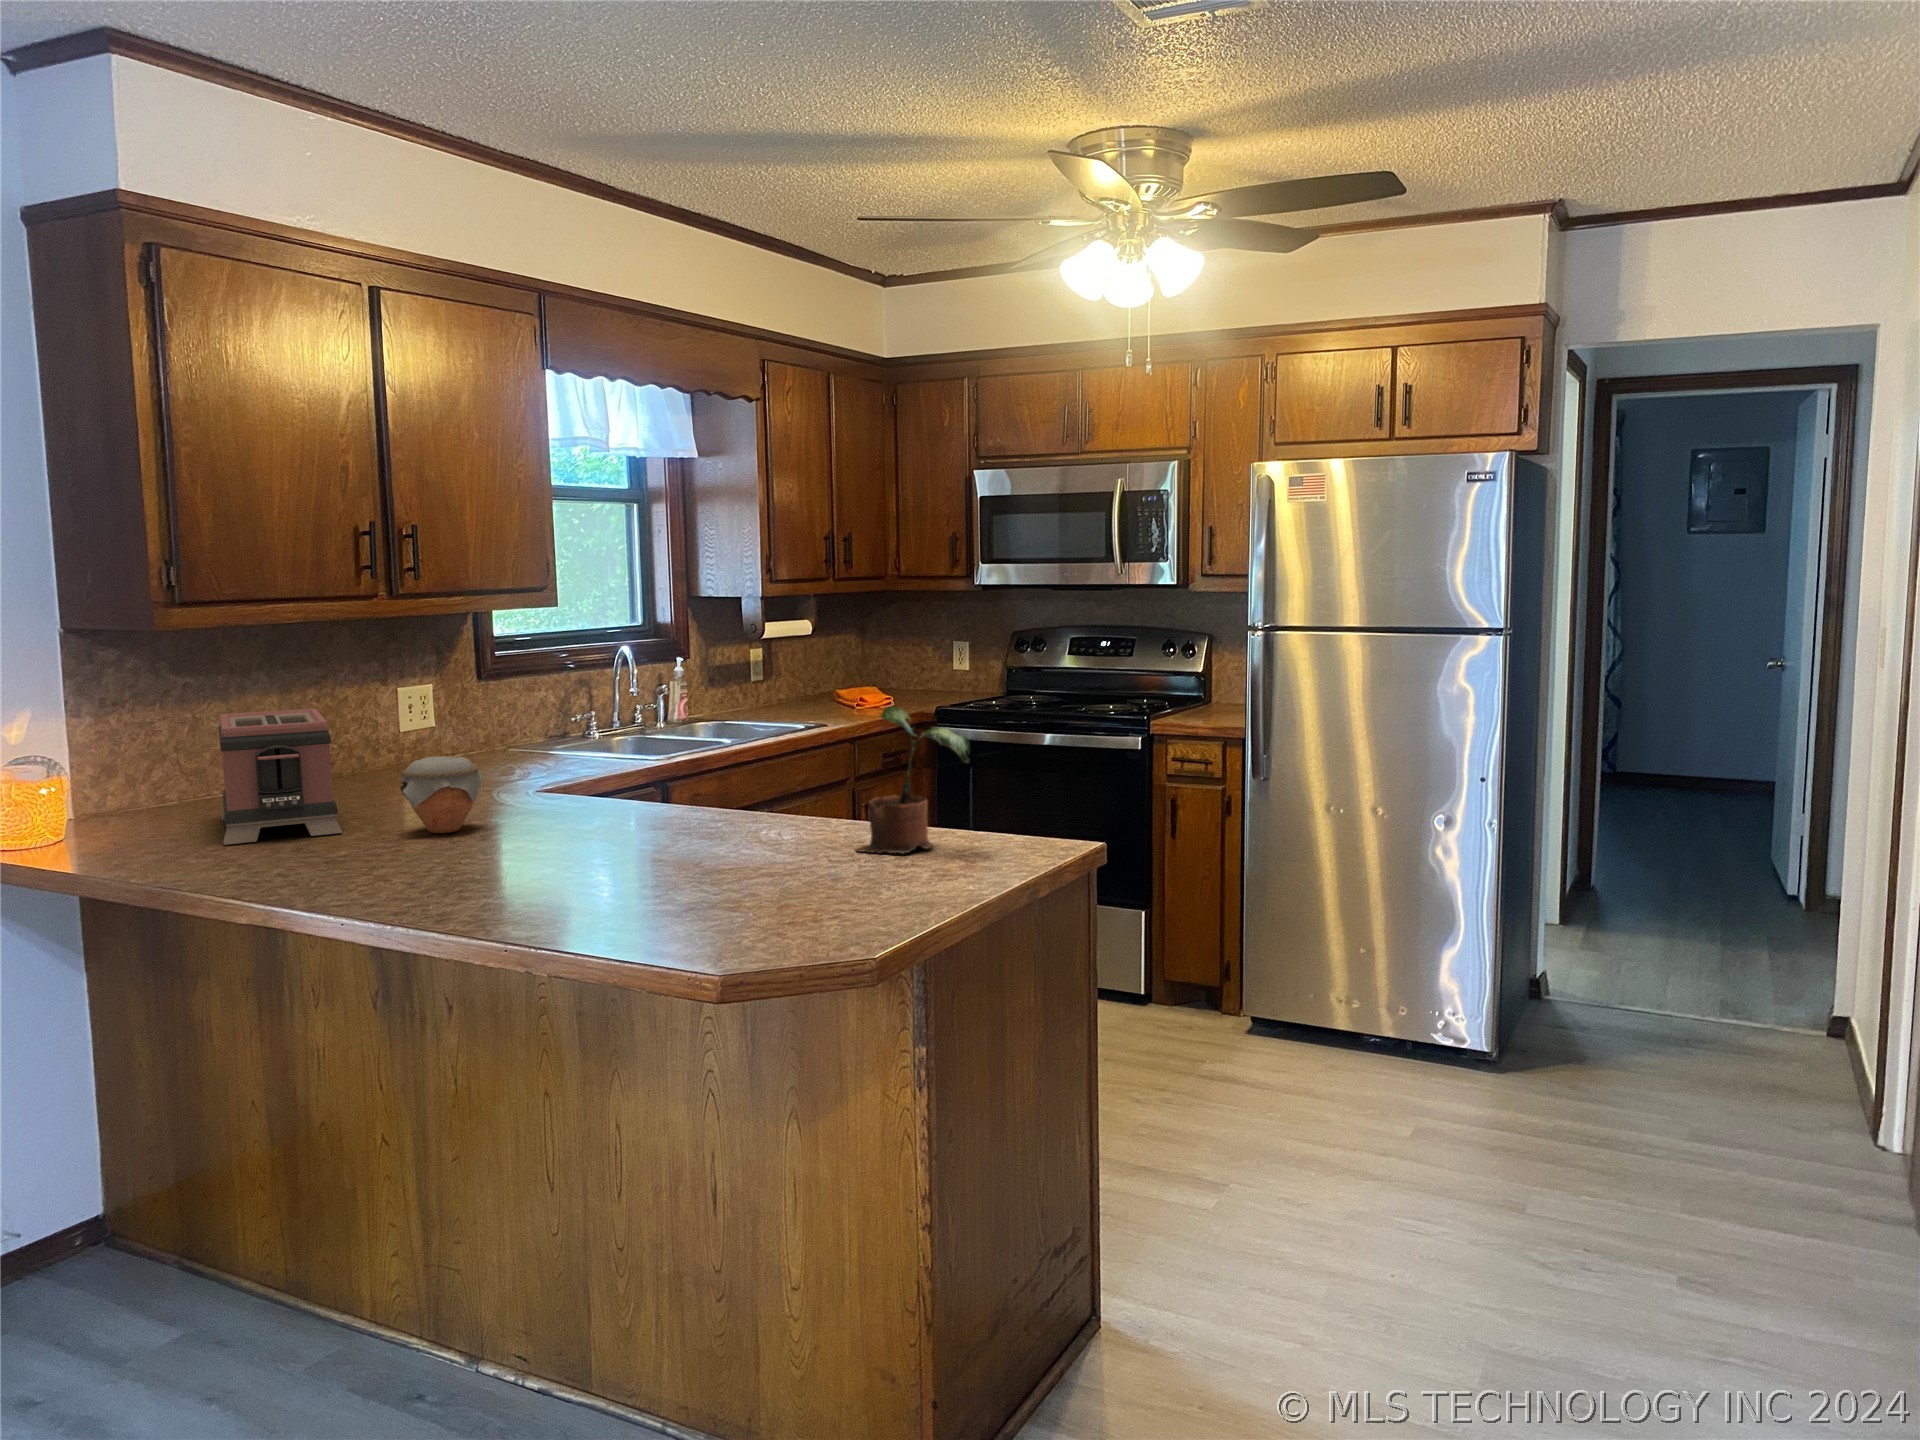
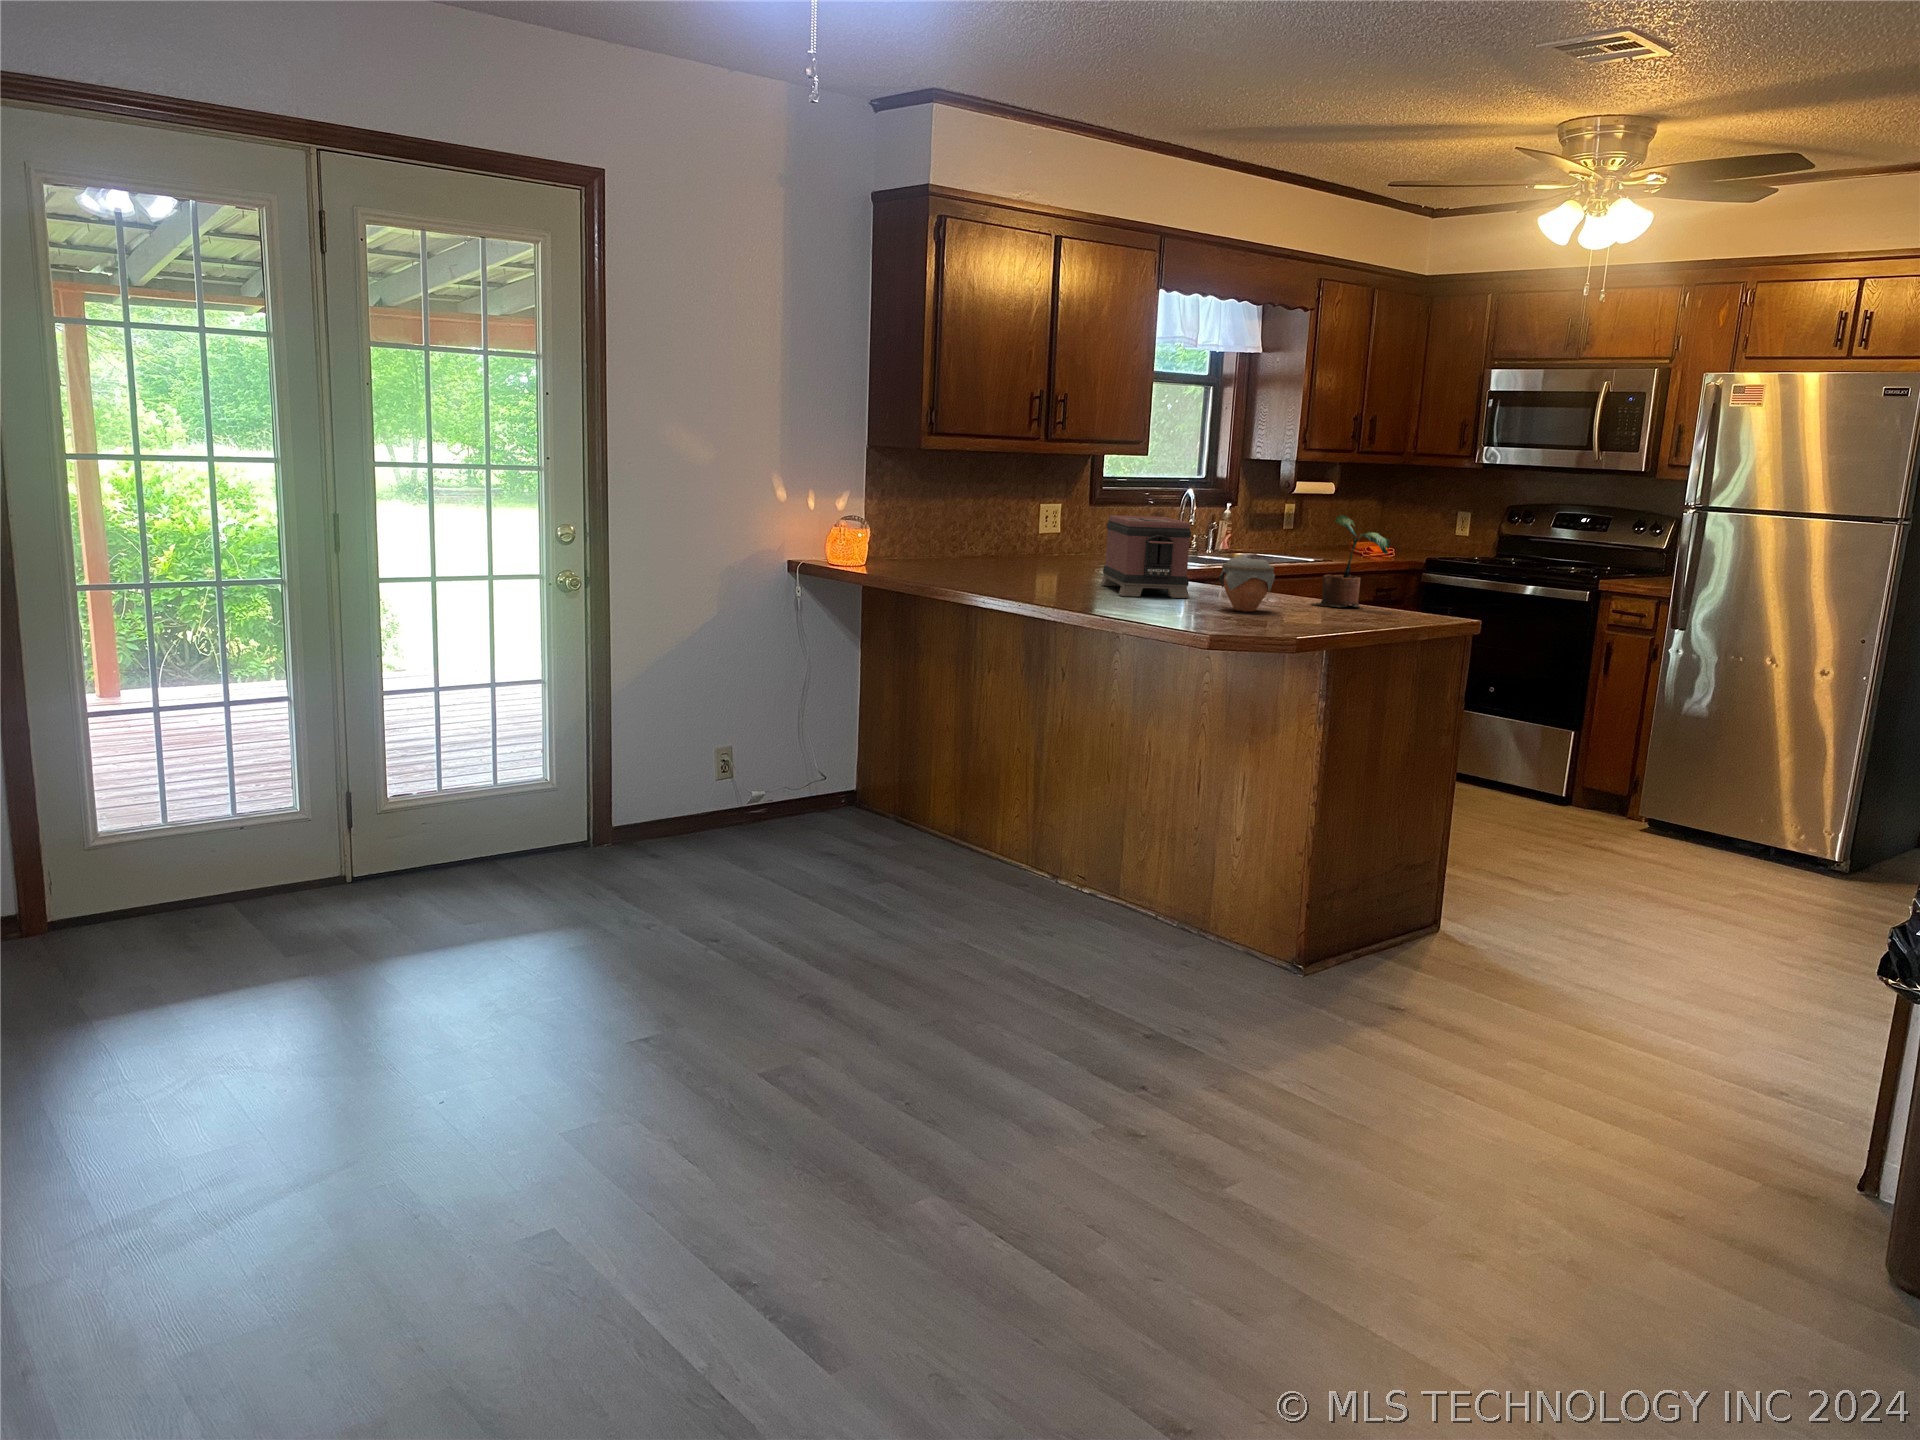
toaster: present [219,708,342,845] -> present [1101,515,1191,598]
jar: present [400,756,483,833] -> present [1219,557,1275,612]

